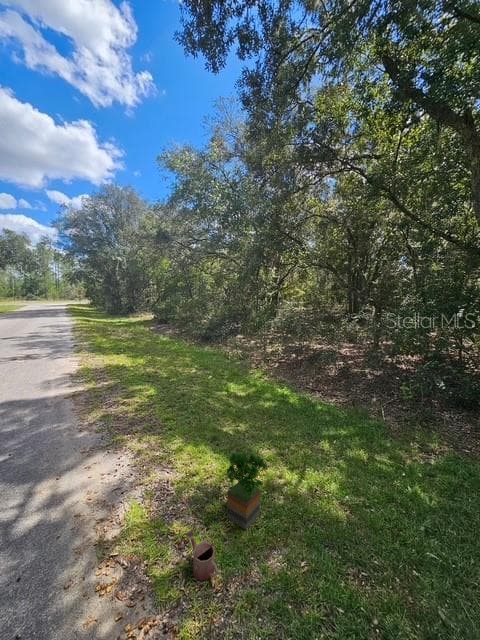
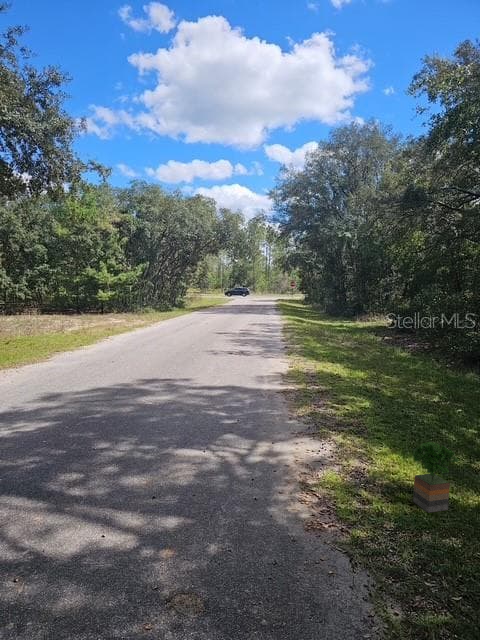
watering can: present [186,530,218,581] -> none [368,487,391,521]

